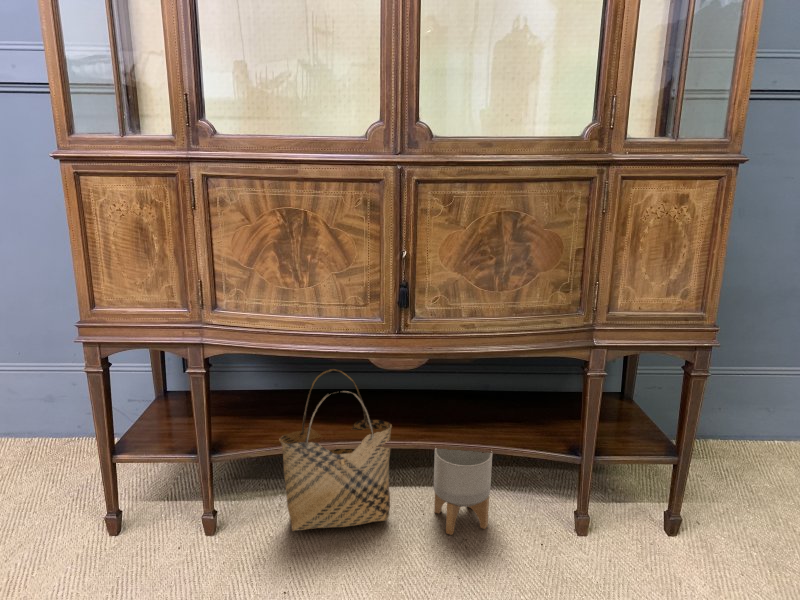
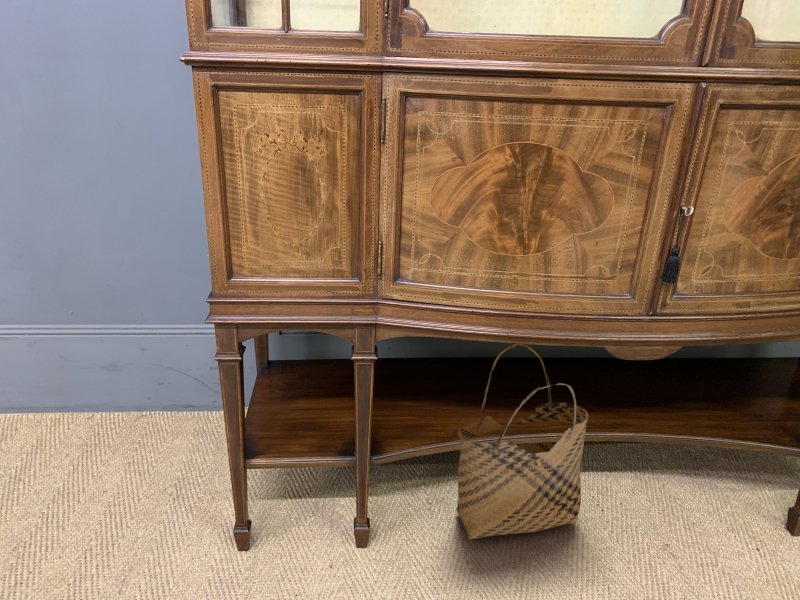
planter: present [434,448,492,535] -> none [624,423,717,541]

